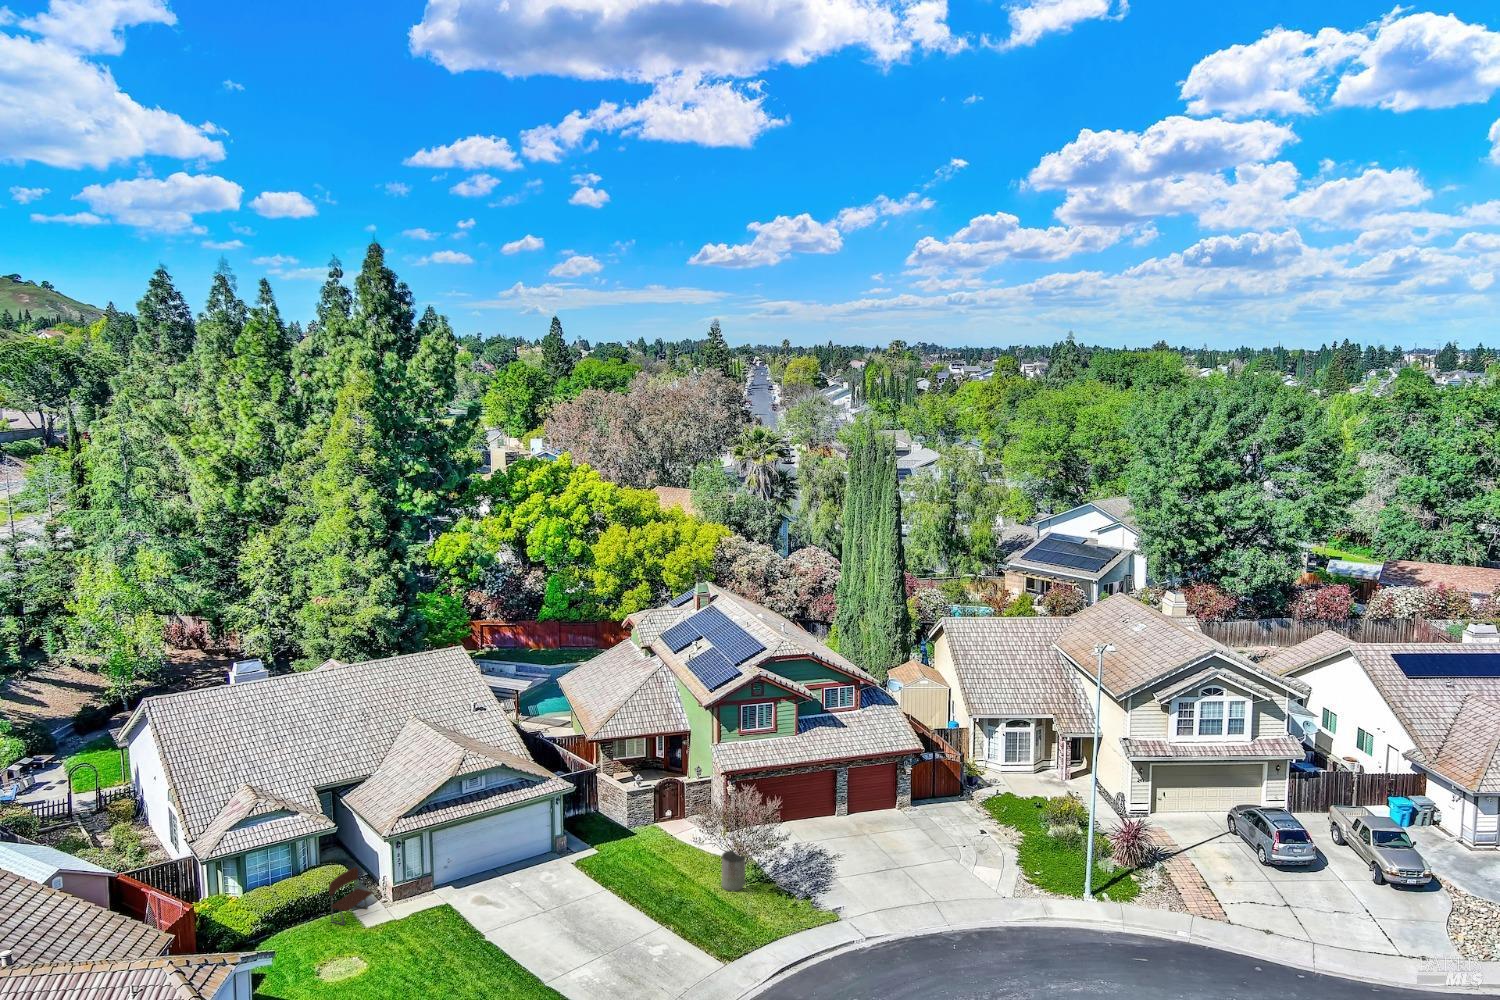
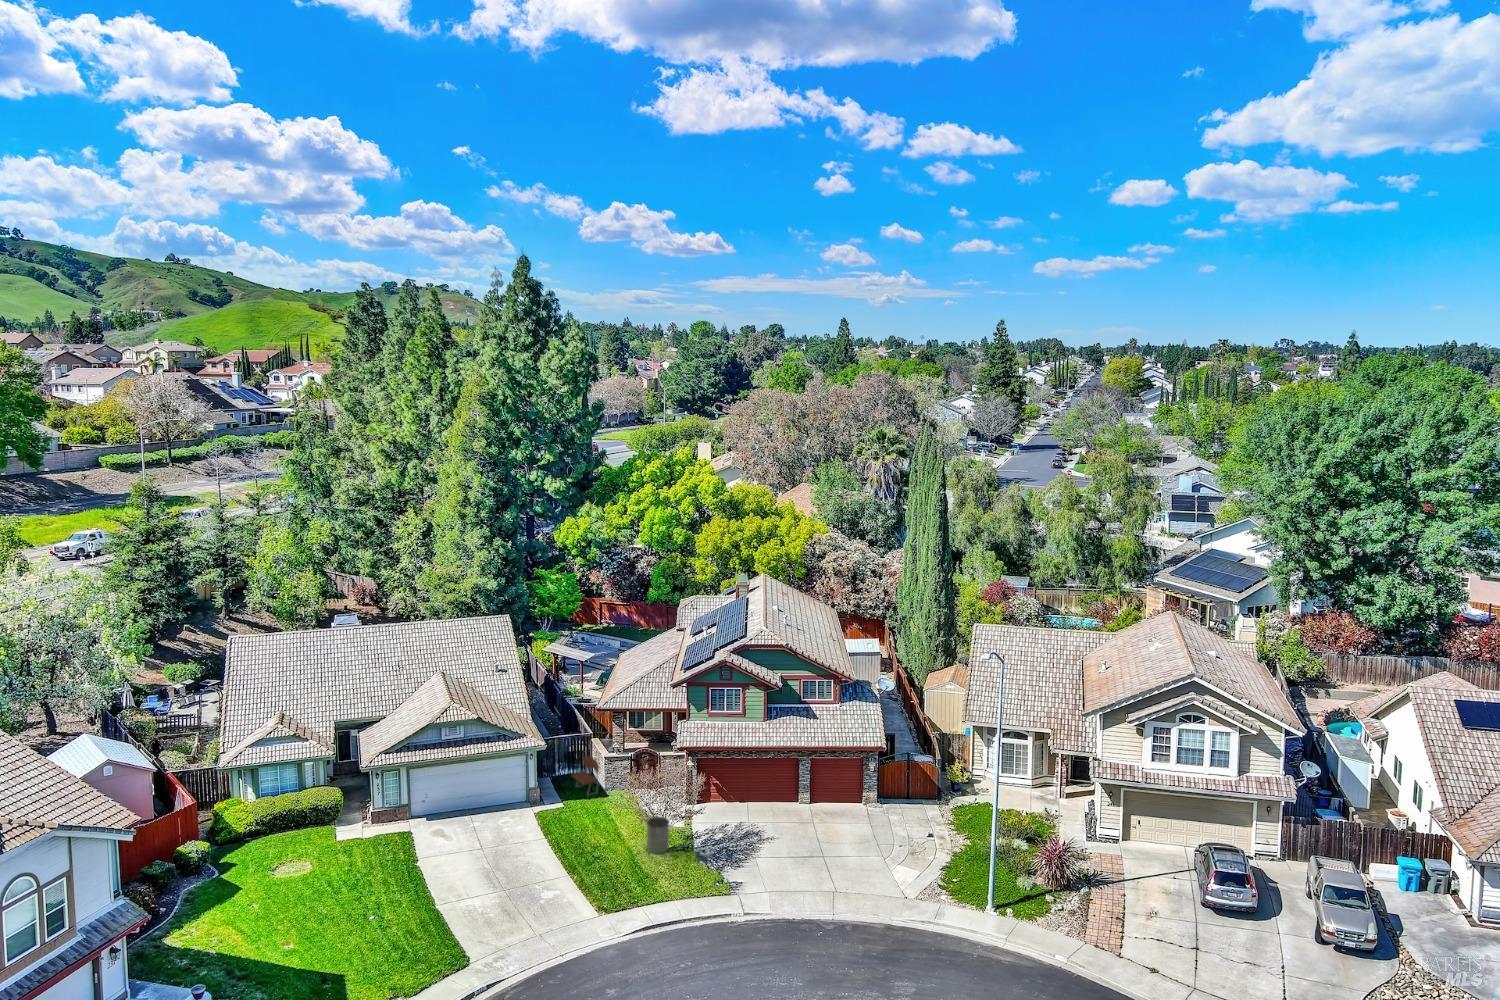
bench: present [329,867,373,925] -> present [572,756,599,795]

